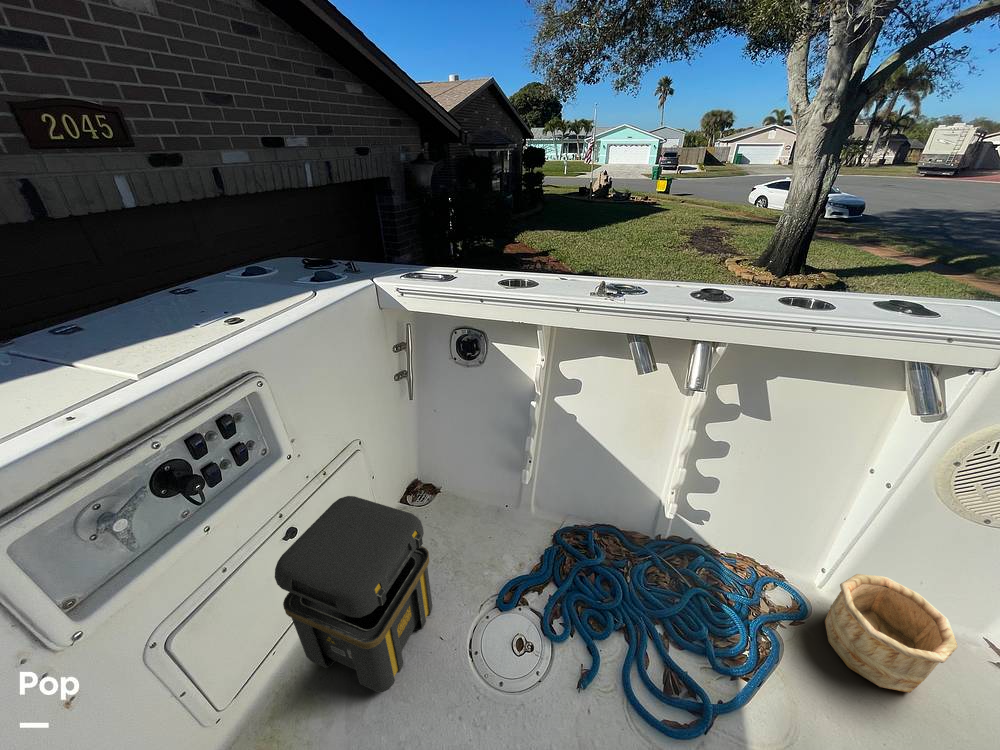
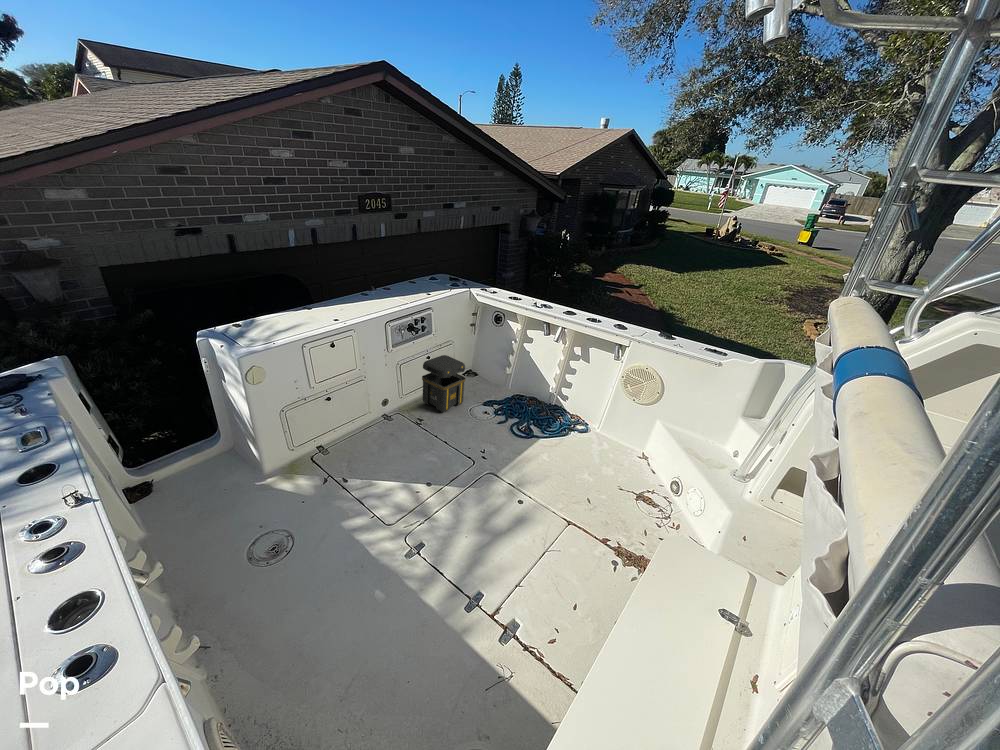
wooden bucket: present [825,574,958,693] -> none [589,420,620,454]

